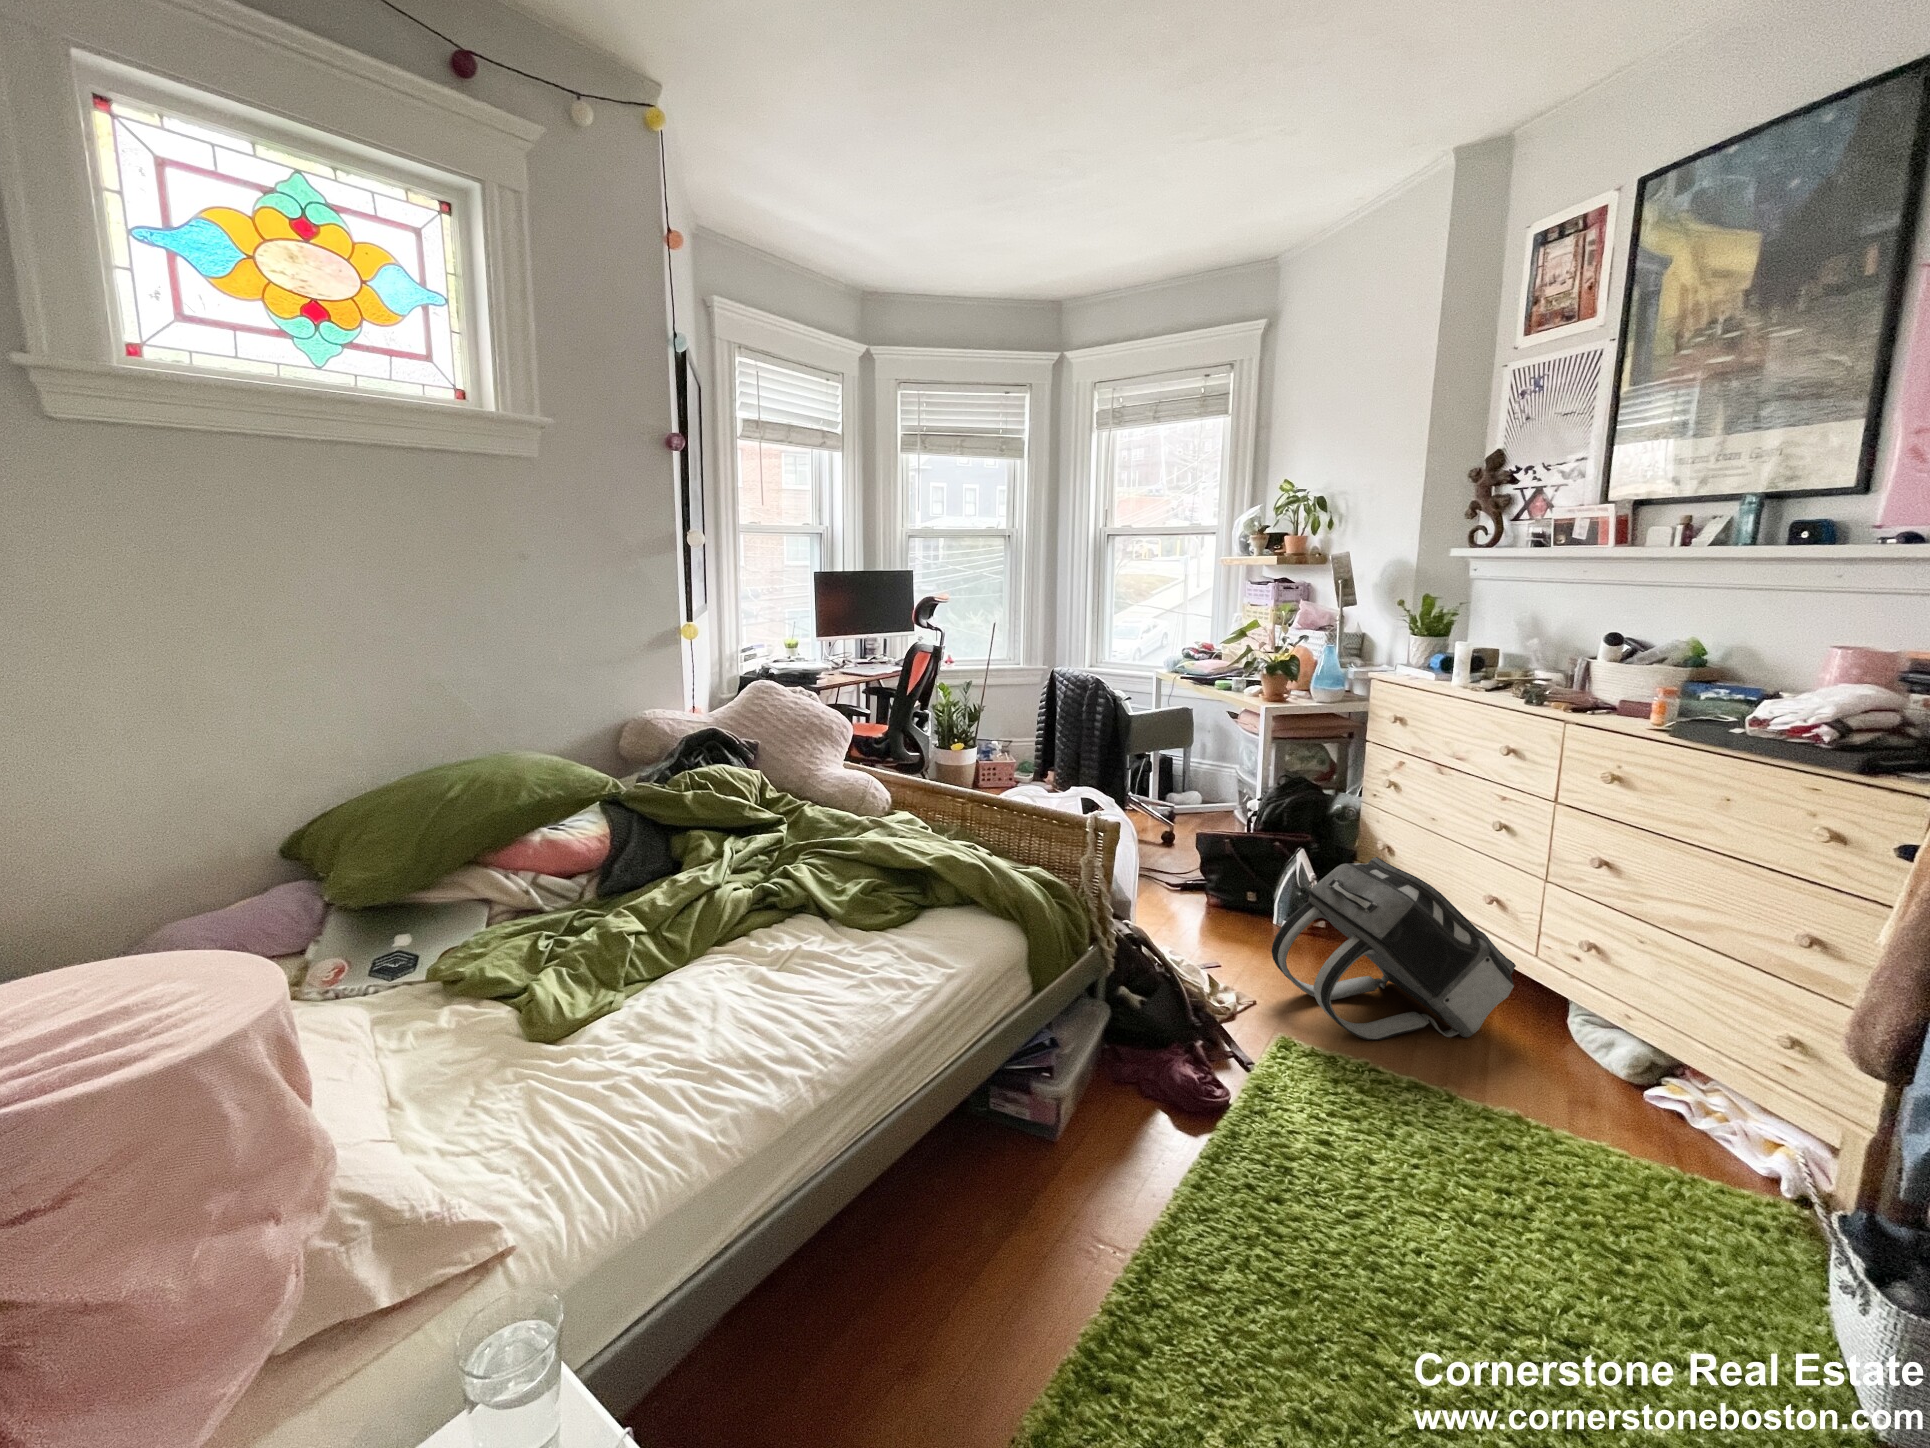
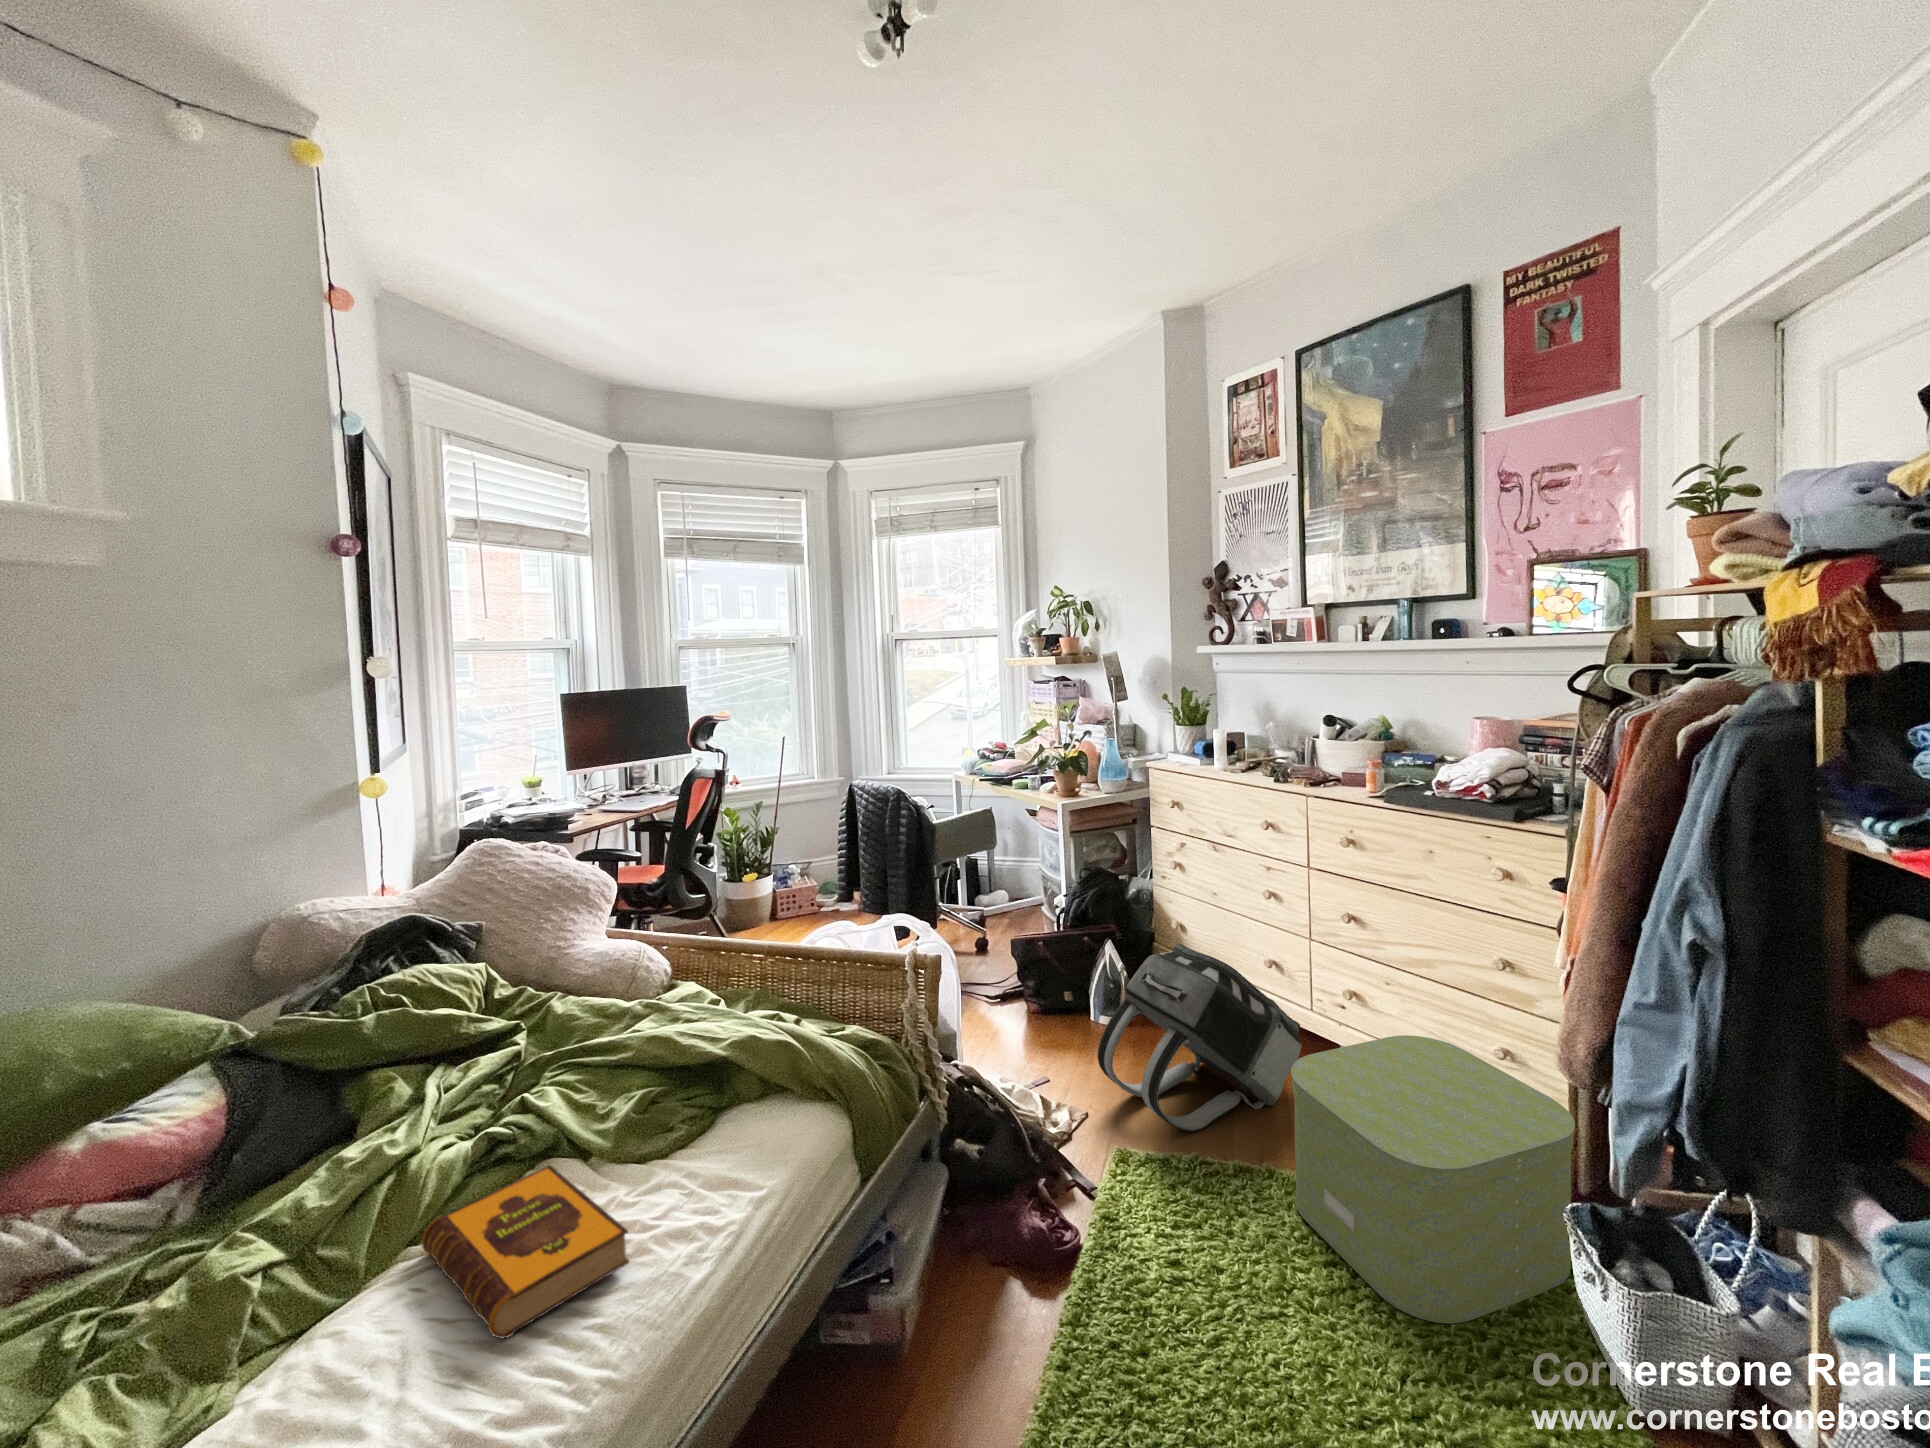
hardback book: none [722,914,853,1013] -> present [422,1165,629,1338]
storage box: none [1474,990,1878,1300] -> present [1291,1035,1575,1323]

